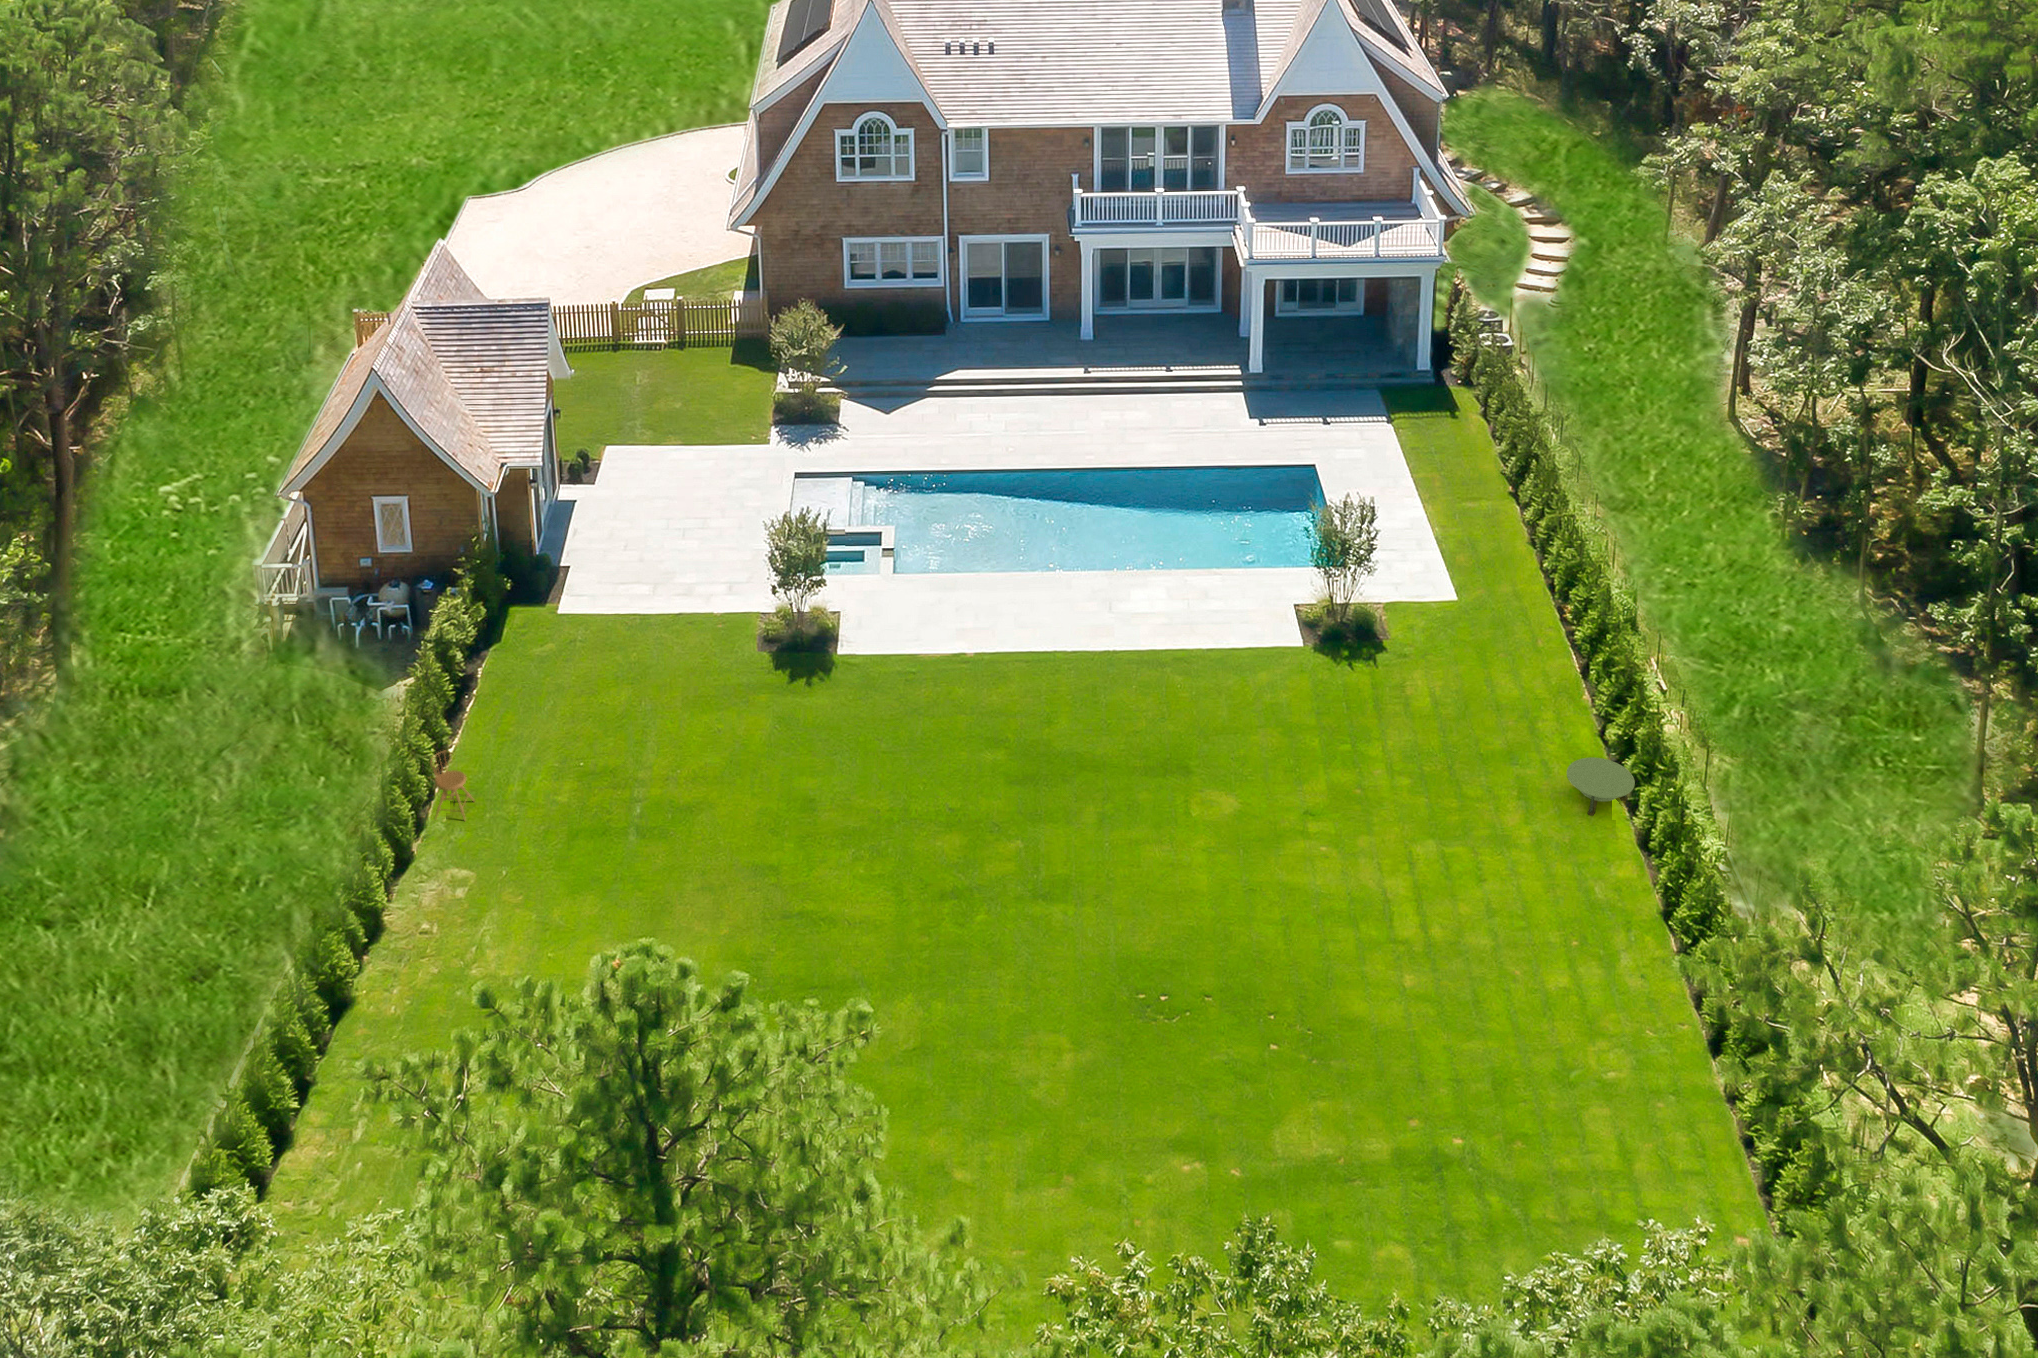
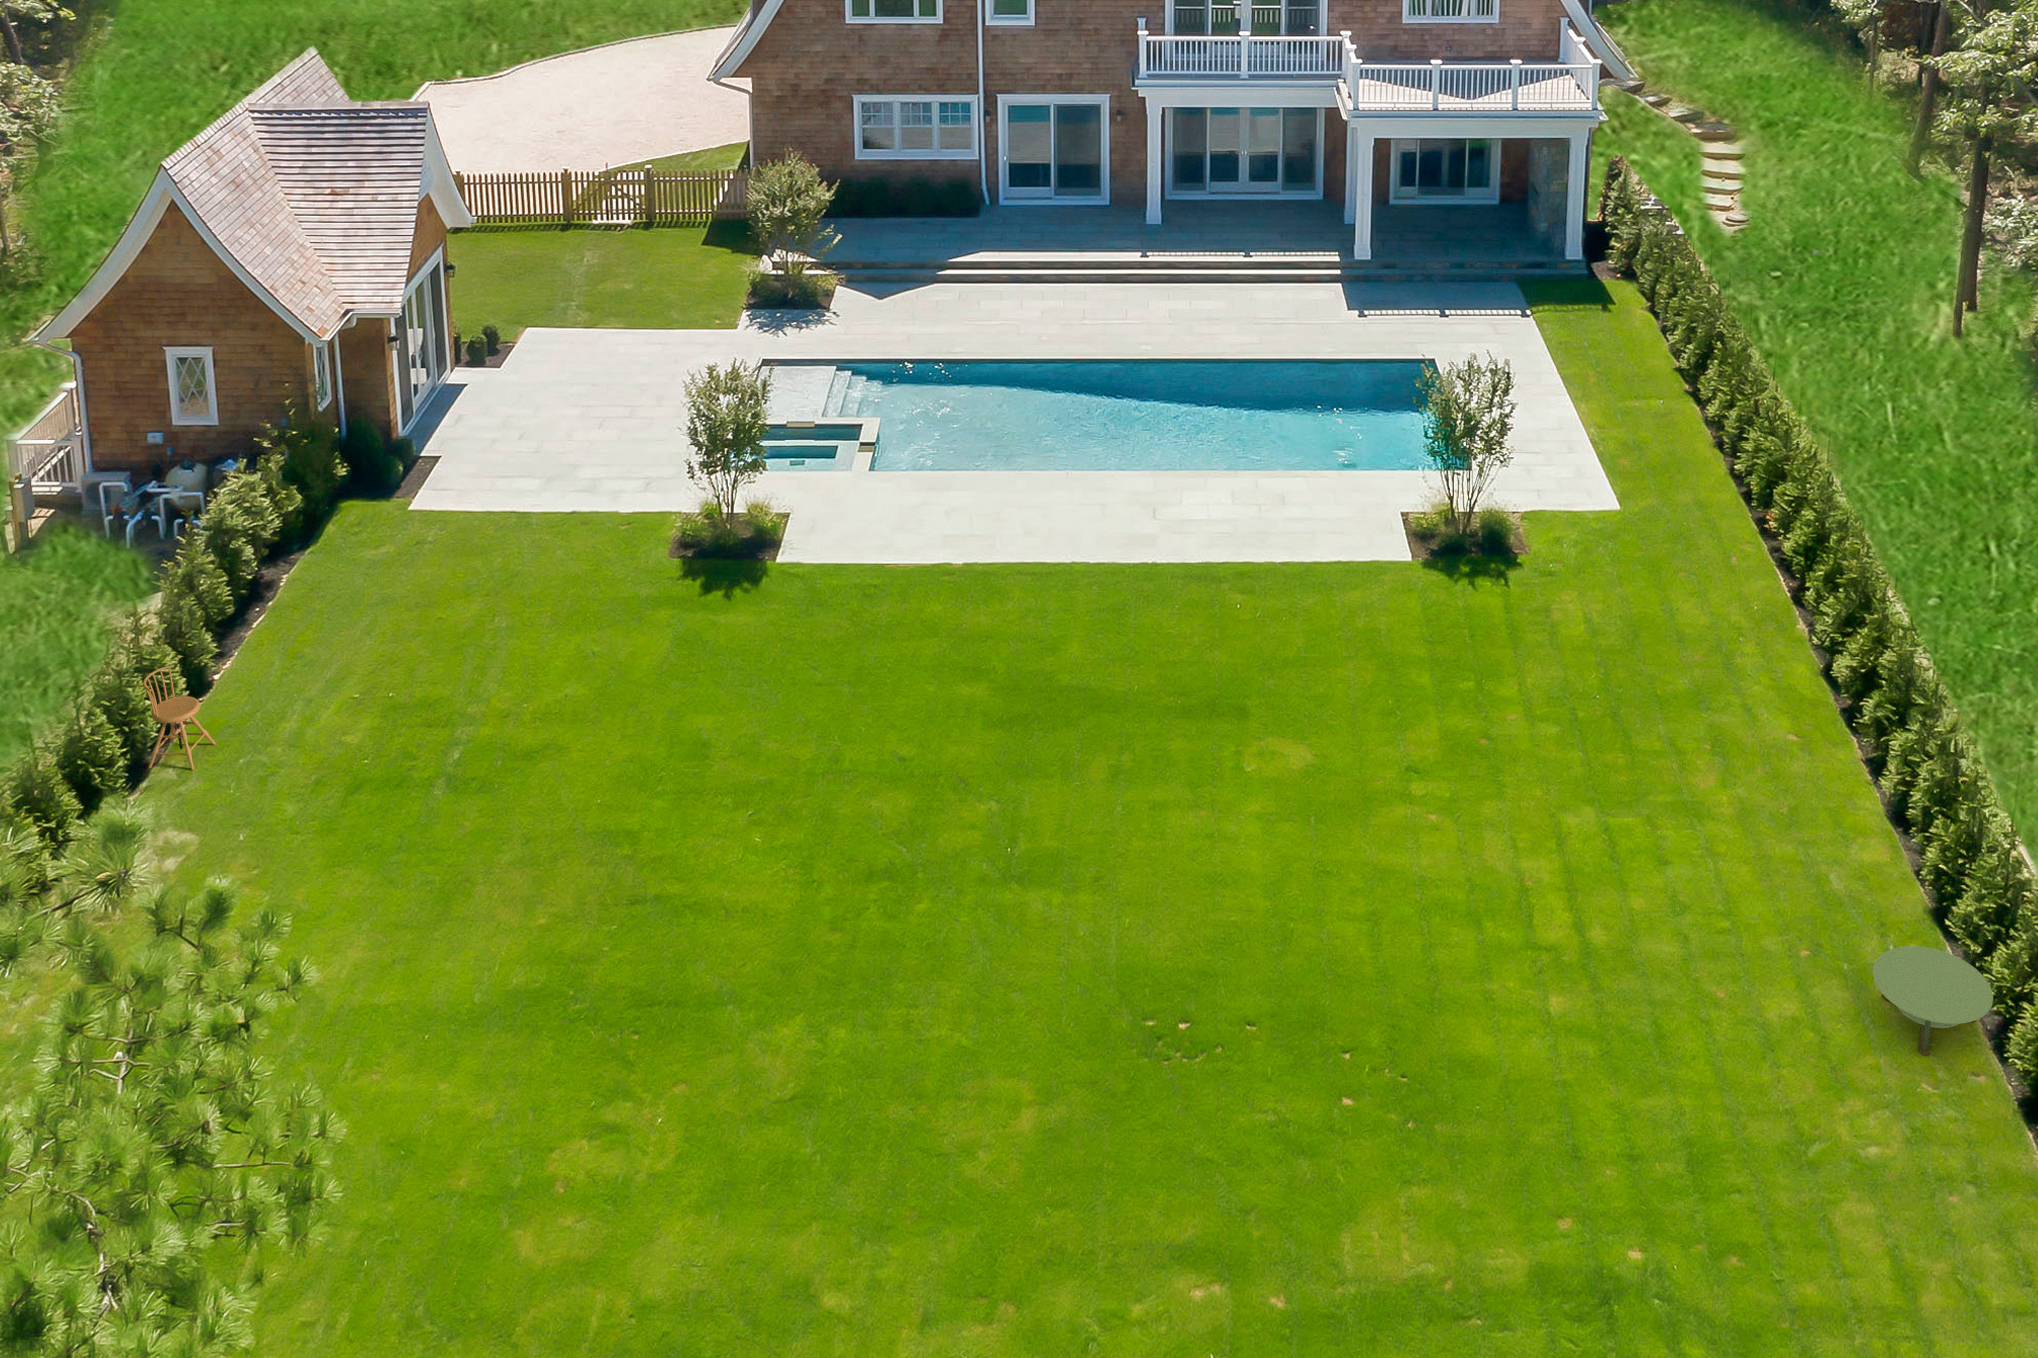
round table: present [1567,758,1635,816] -> present [1873,946,1993,1056]

